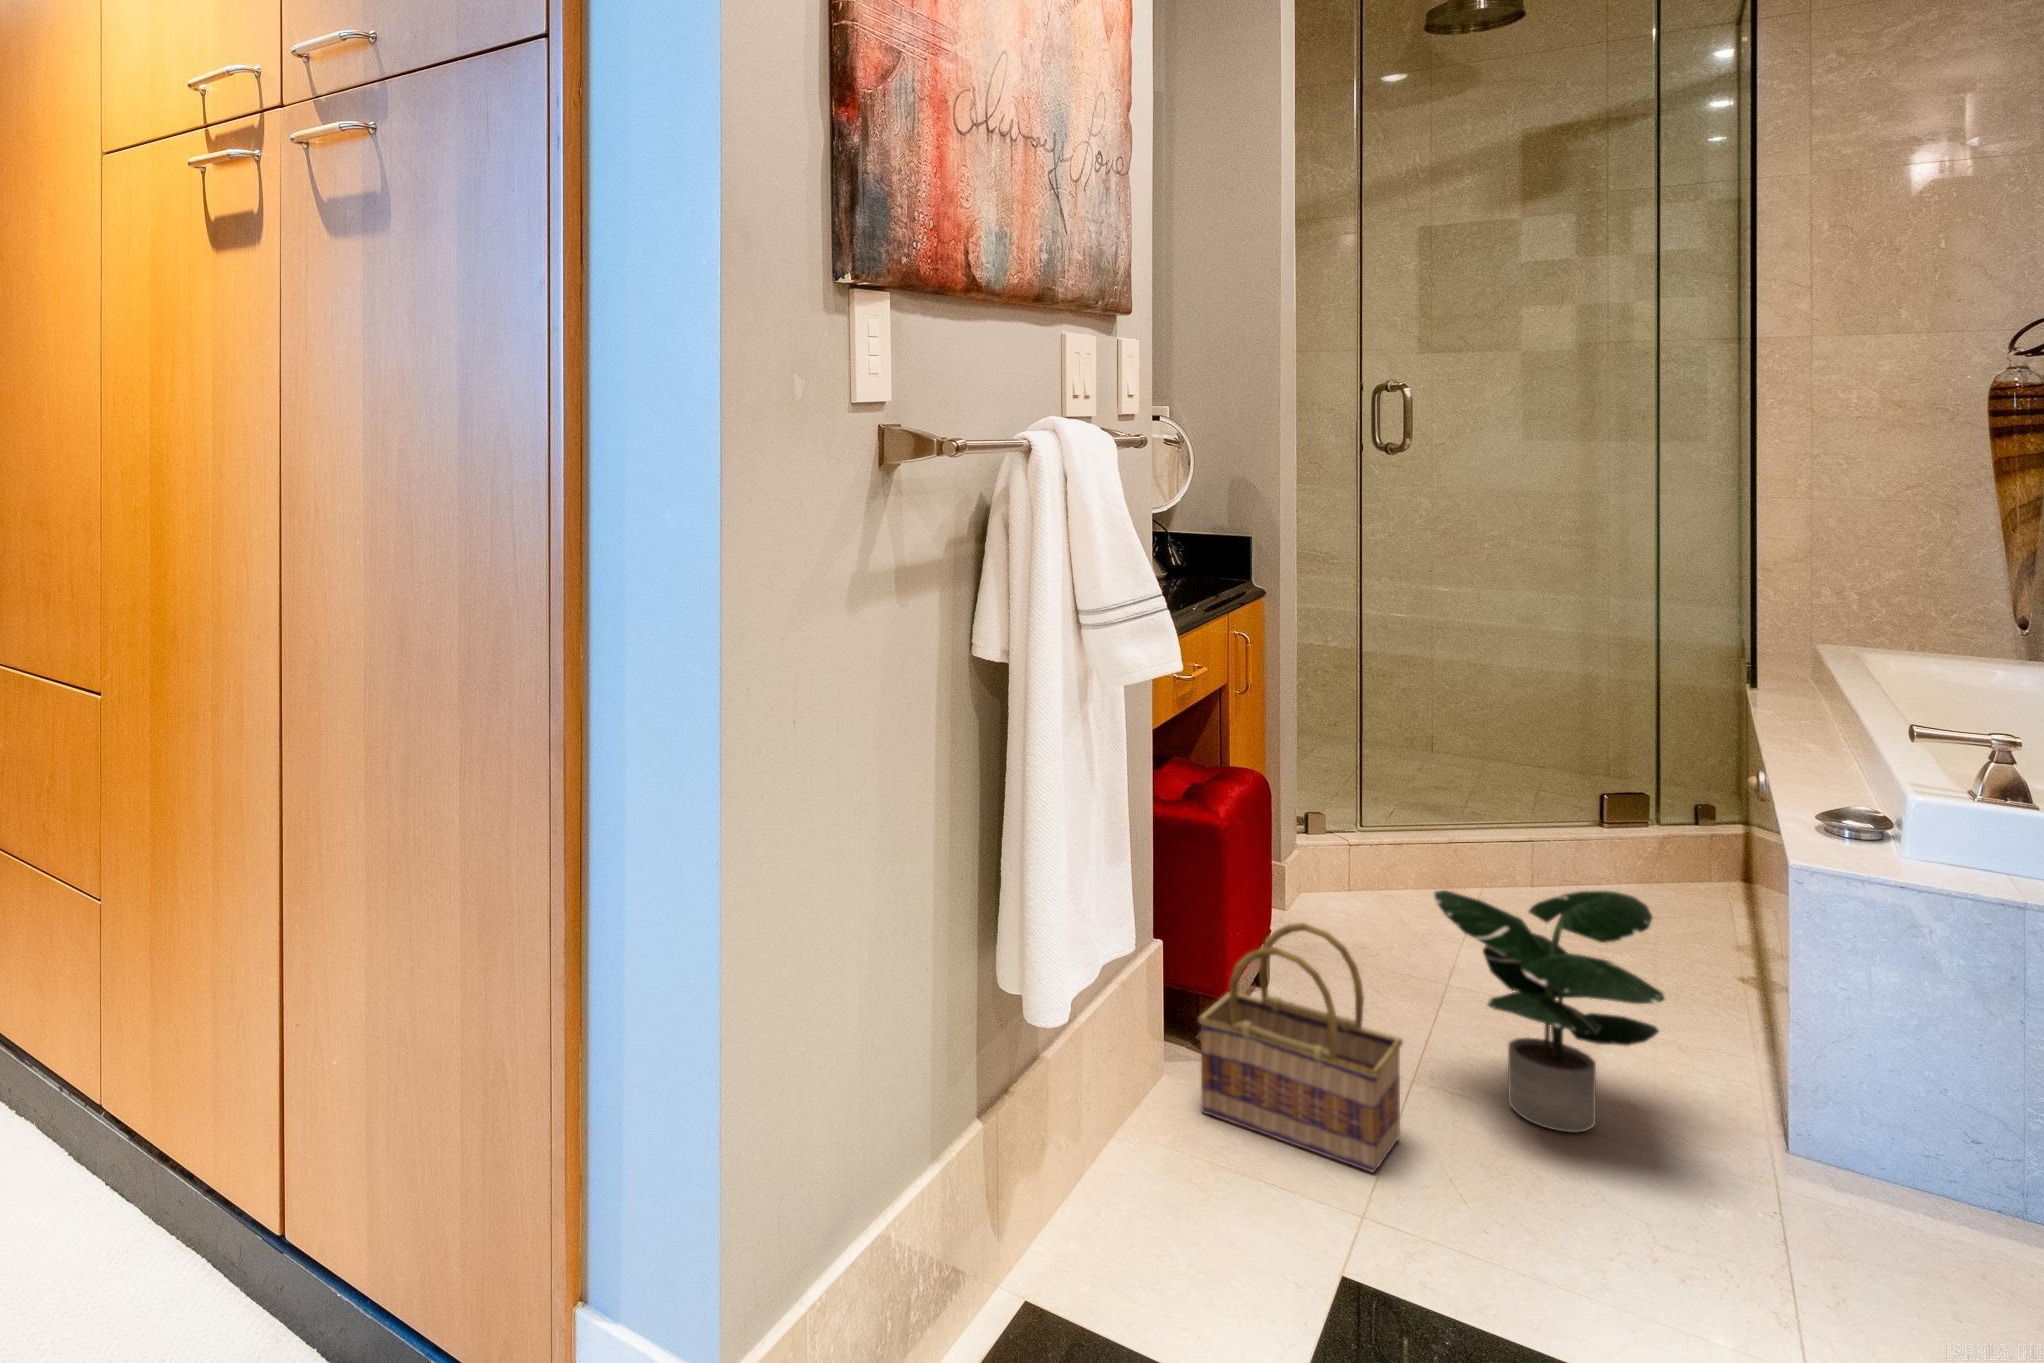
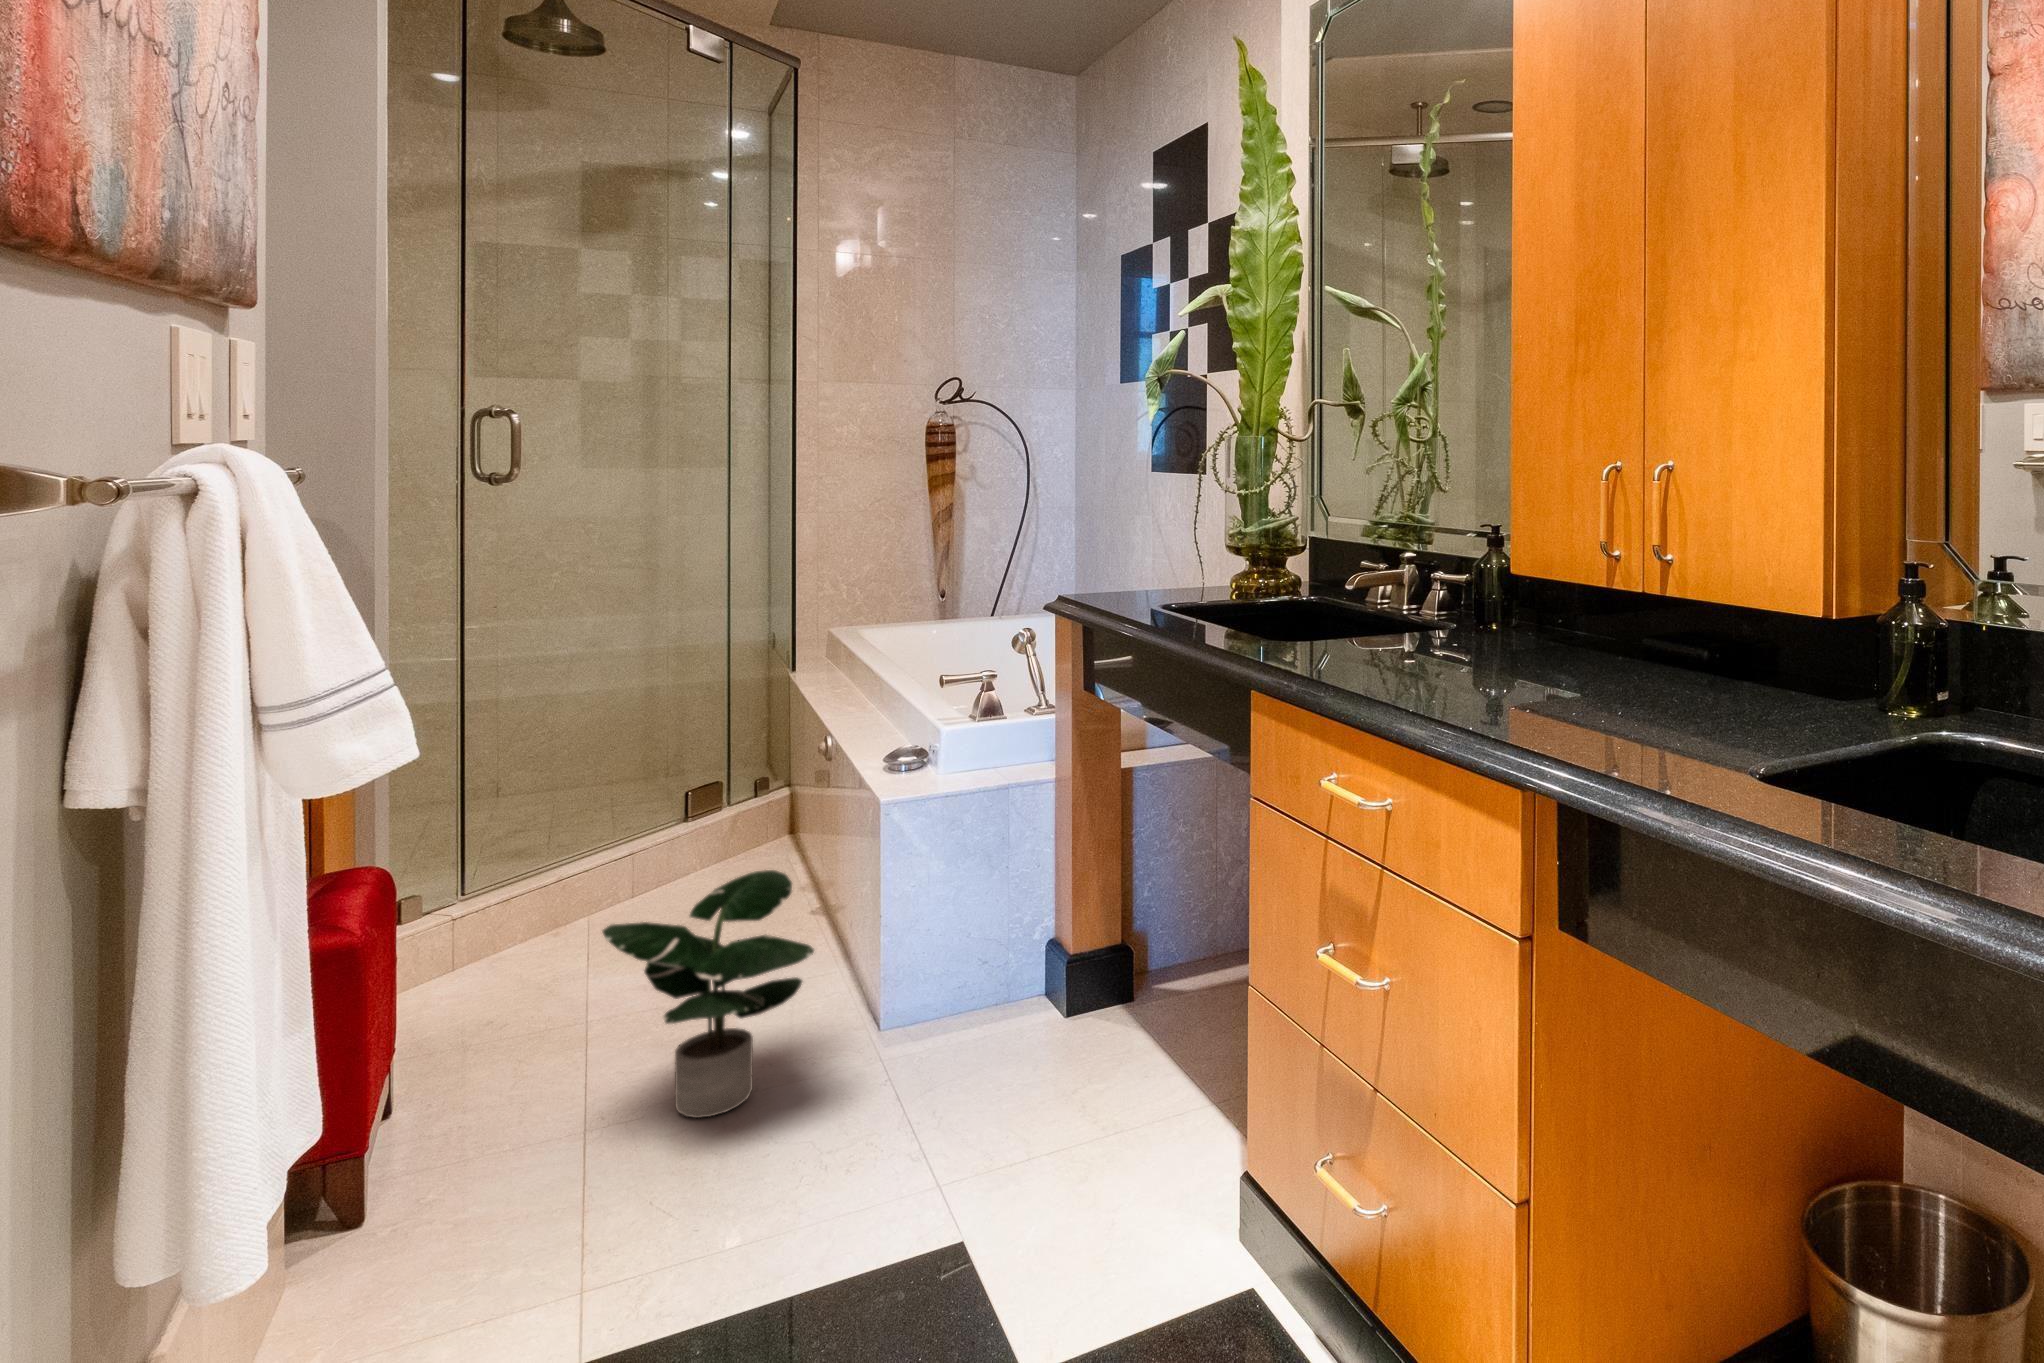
basket: present [1198,923,1403,1172] -> none [336,1017,591,1311]

